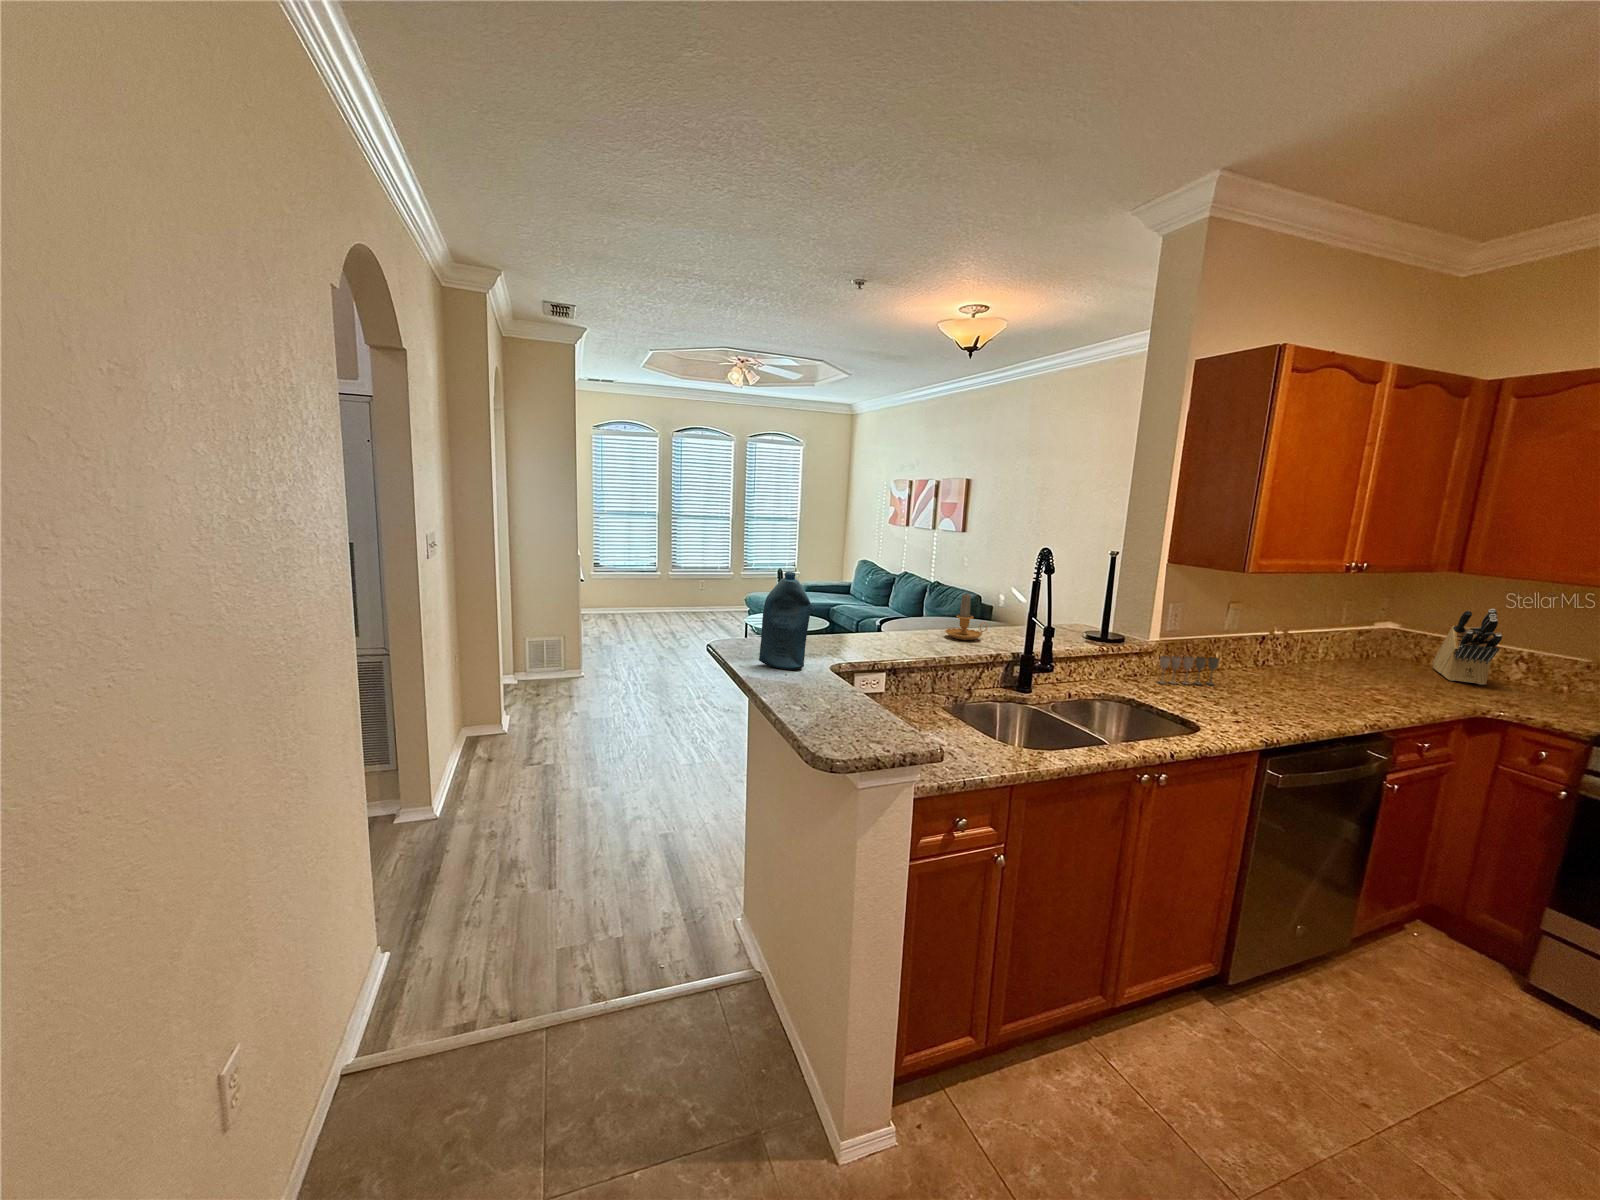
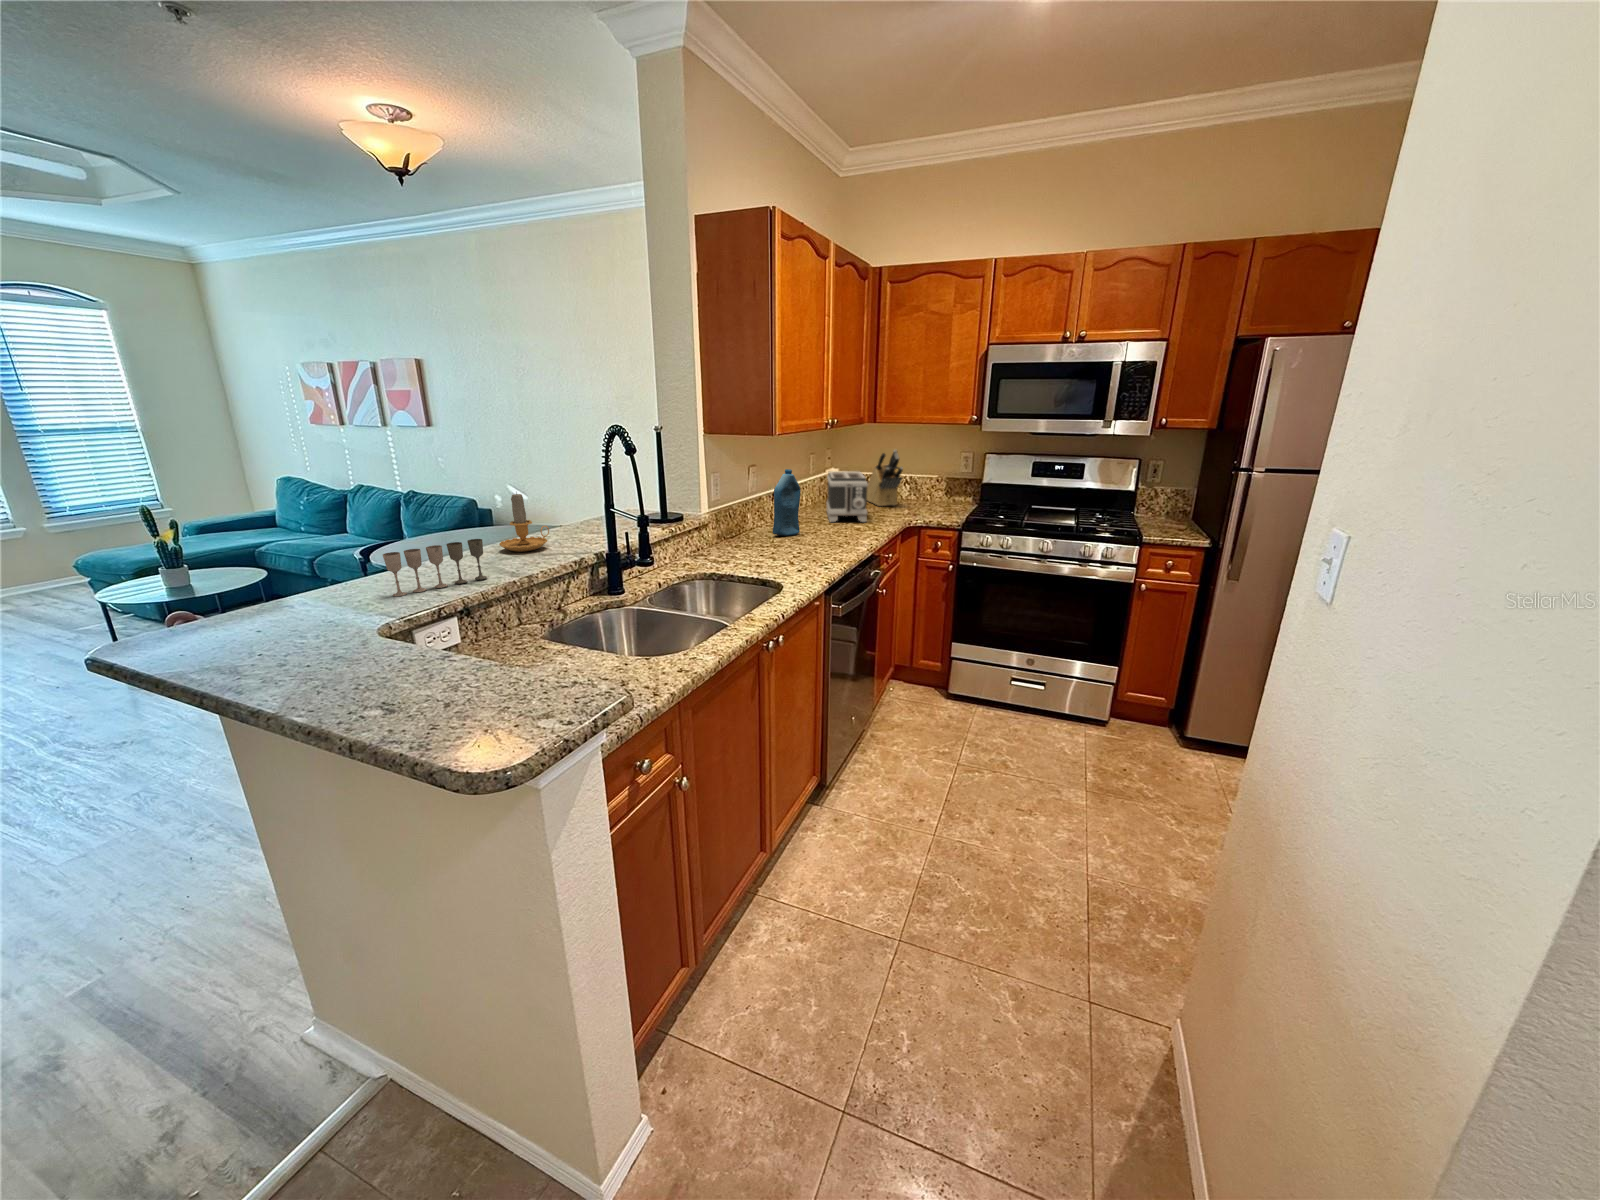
bottle: present [759,572,811,670] -> present [773,469,801,536]
toaster: none [1337,622,1415,694] -> present [826,471,868,522]
wine glass: present [1159,656,1219,685] -> present [383,539,487,597]

